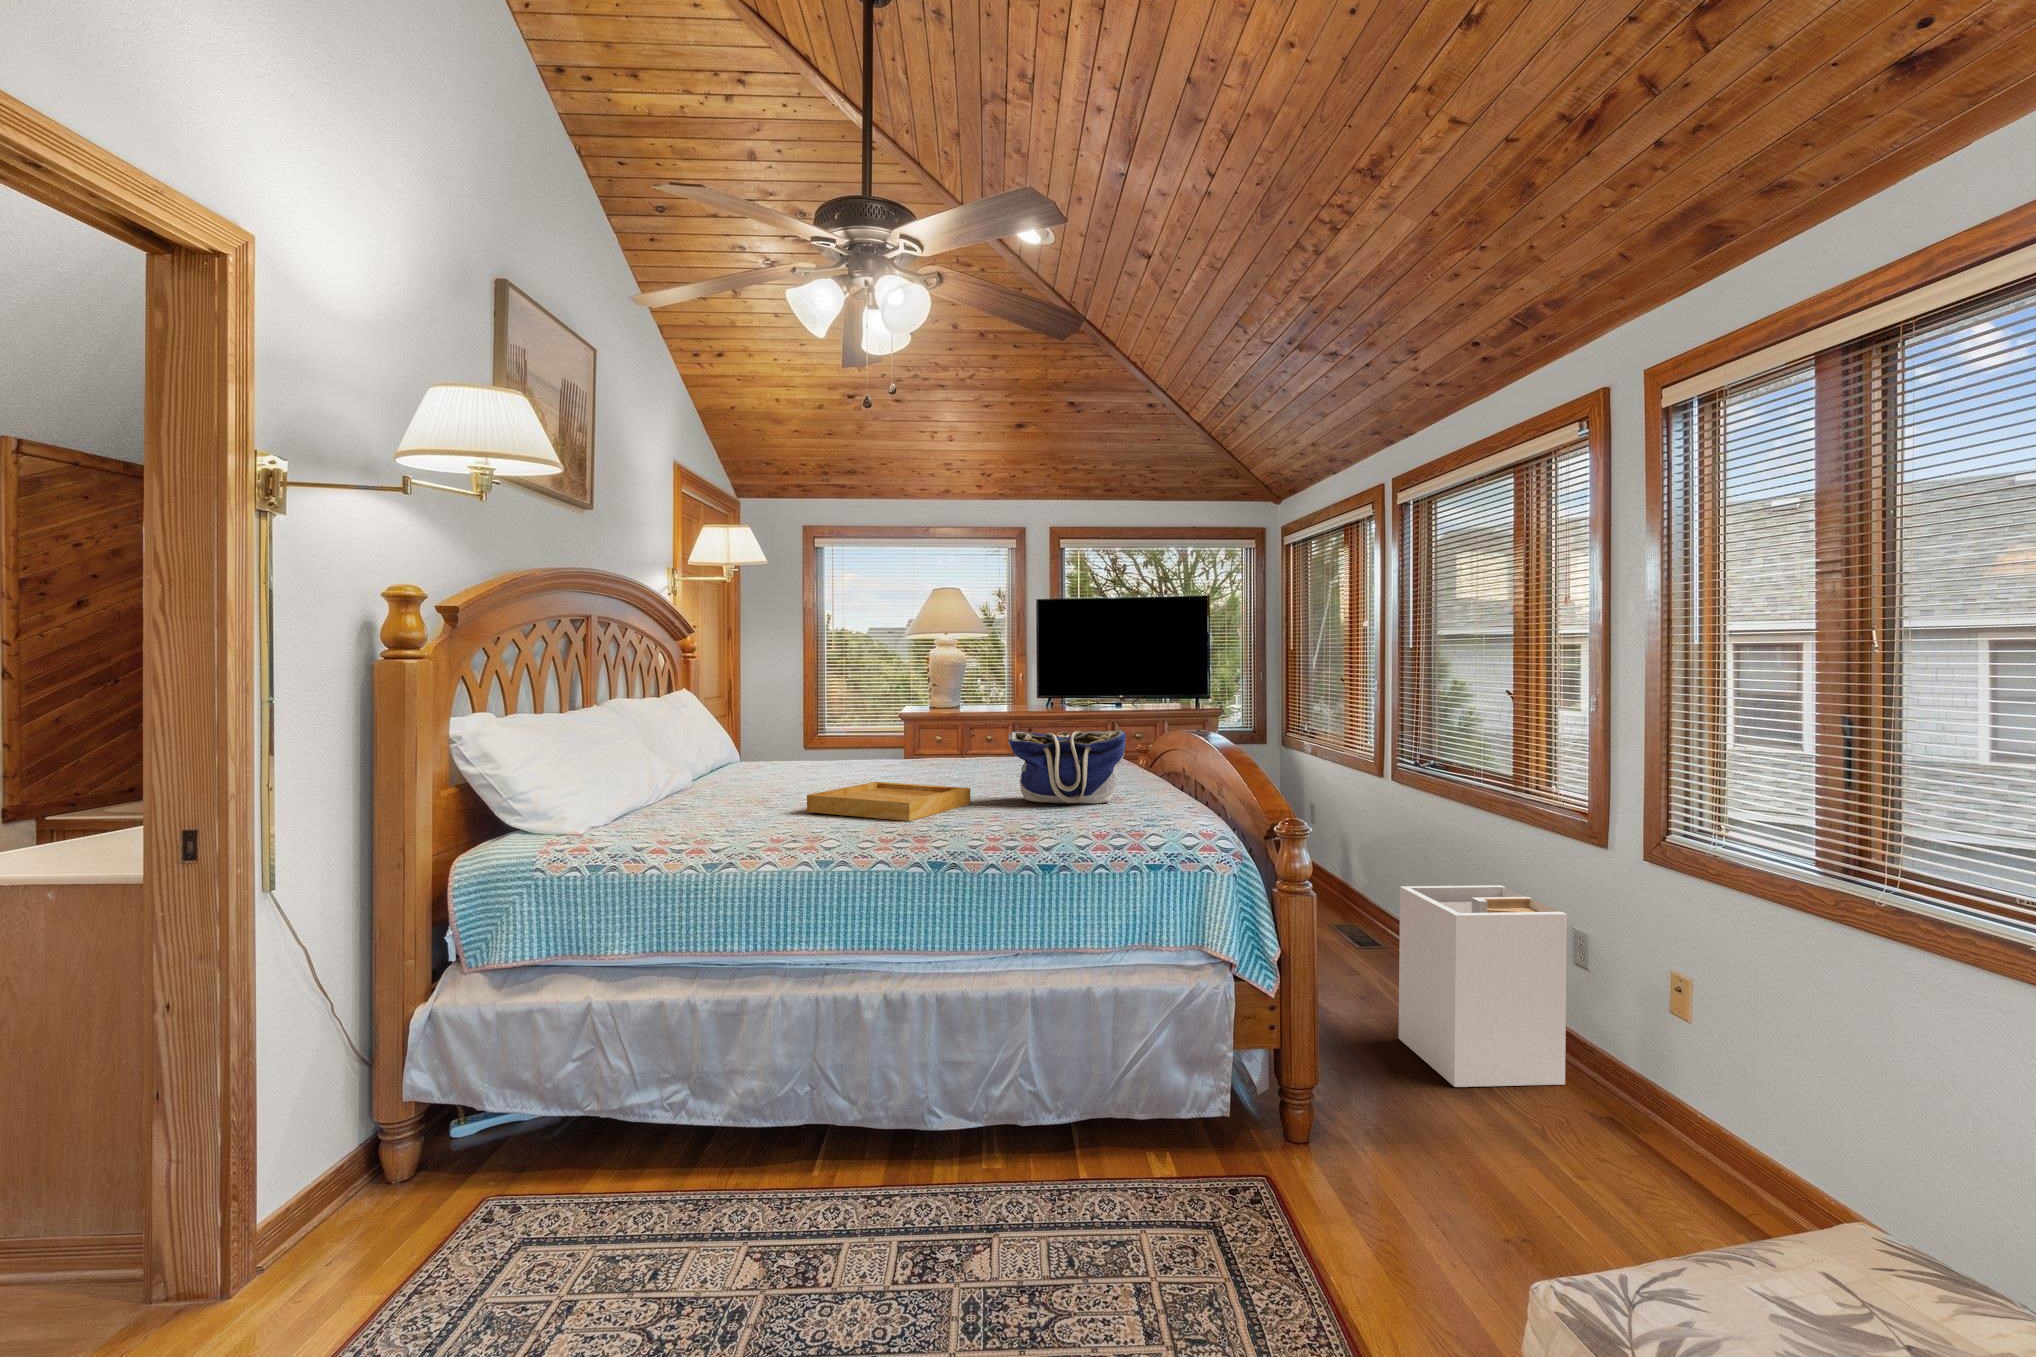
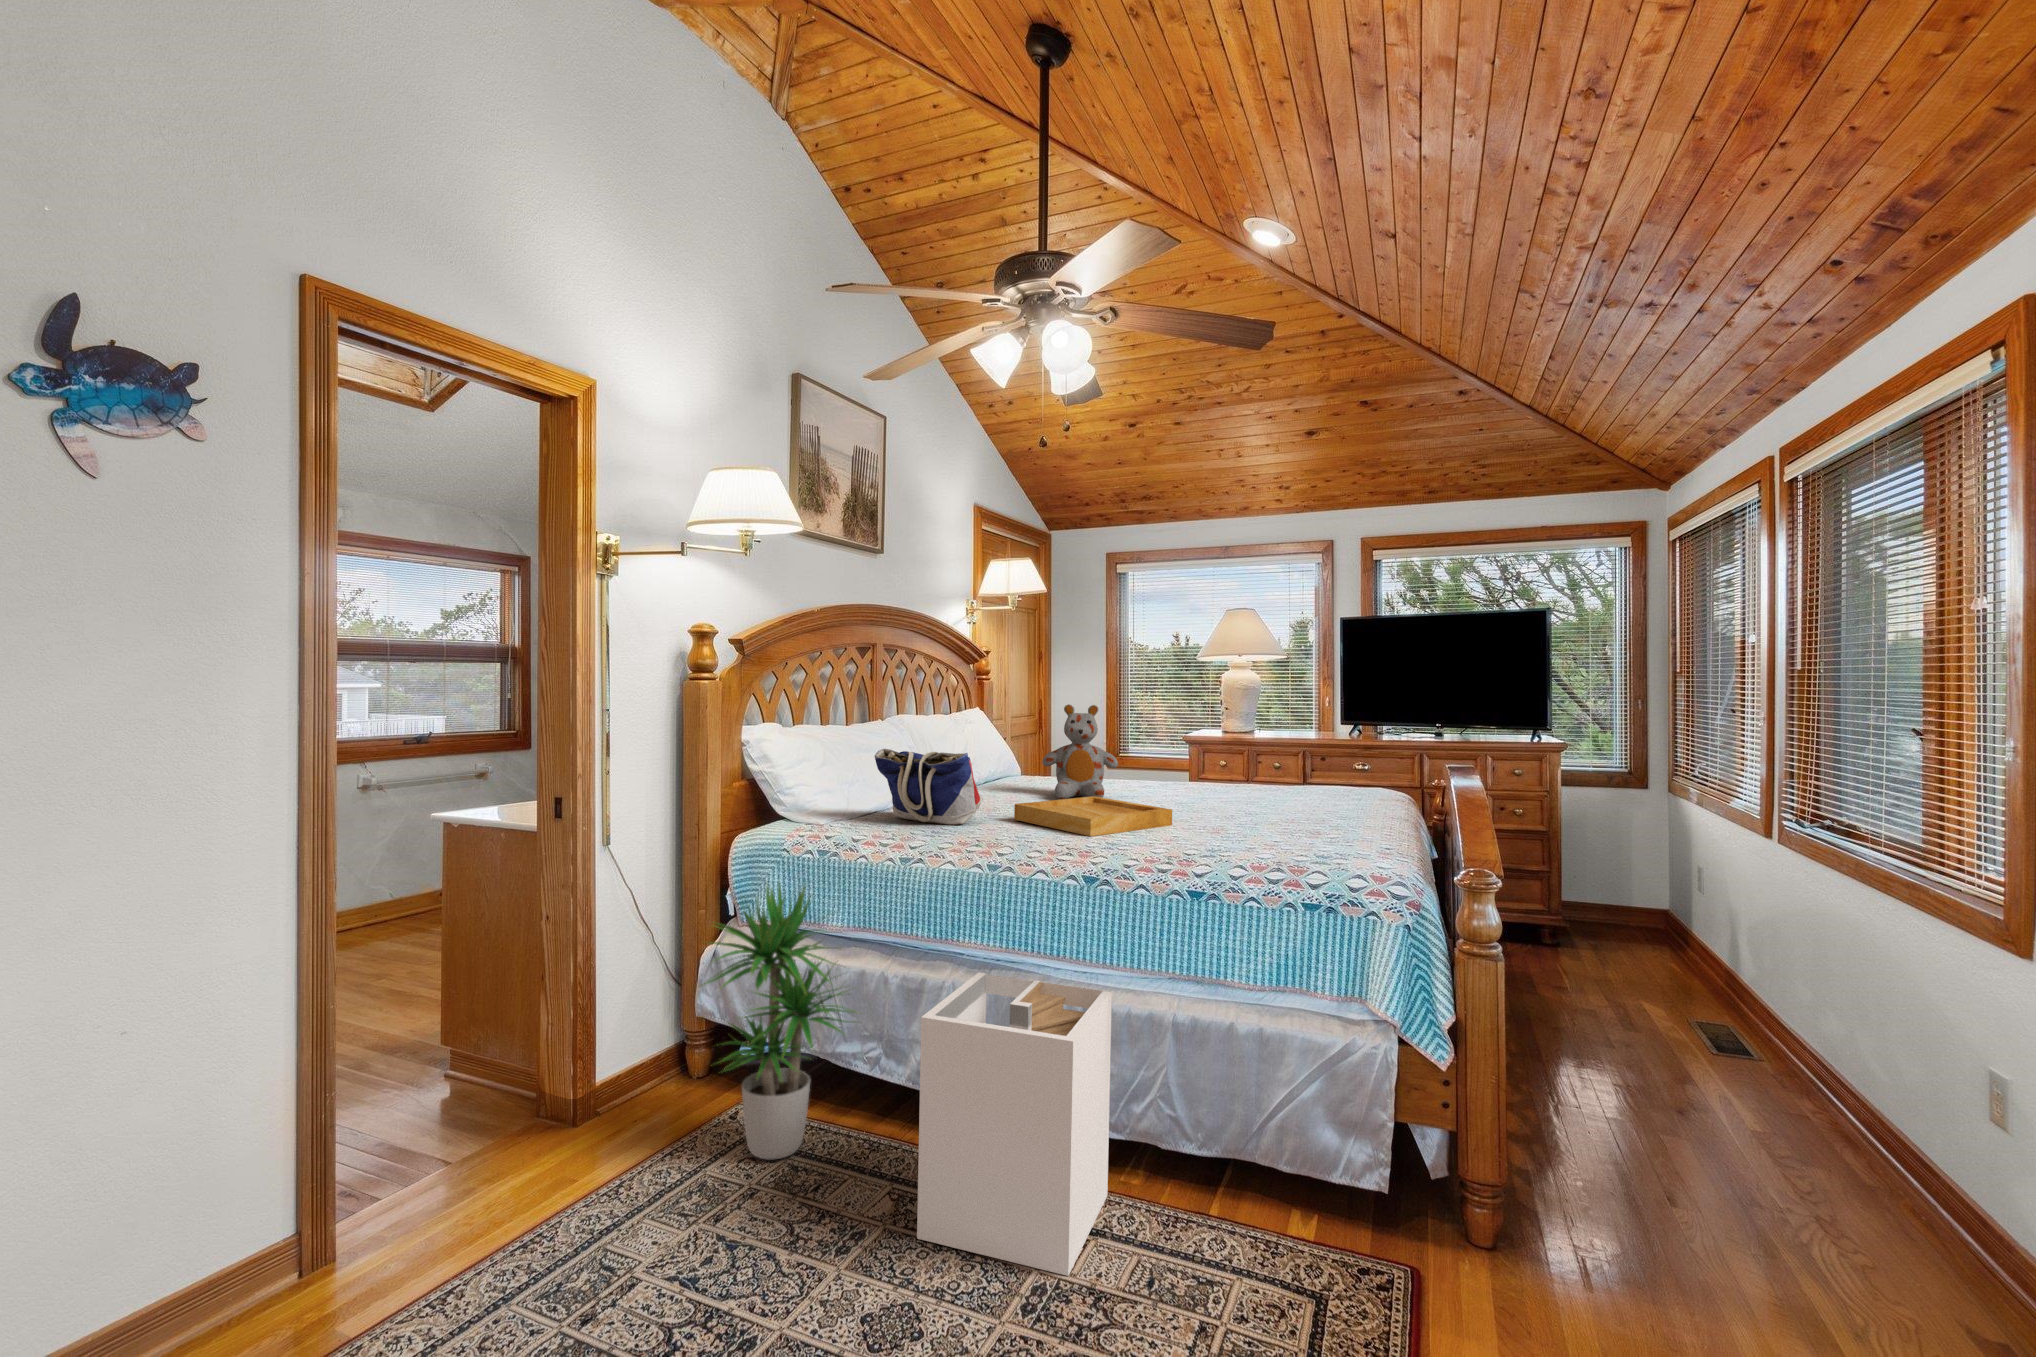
stuffed bear: none [796,688,876,788] -> present [1042,704,1118,799]
tote bag: present [1008,730,1126,804] -> present [875,749,983,825]
laundry hamper: present [1399,885,1567,1087] -> present [917,972,1112,1276]
potted plant: none [454,903,692,1257] -> present [703,884,855,1159]

